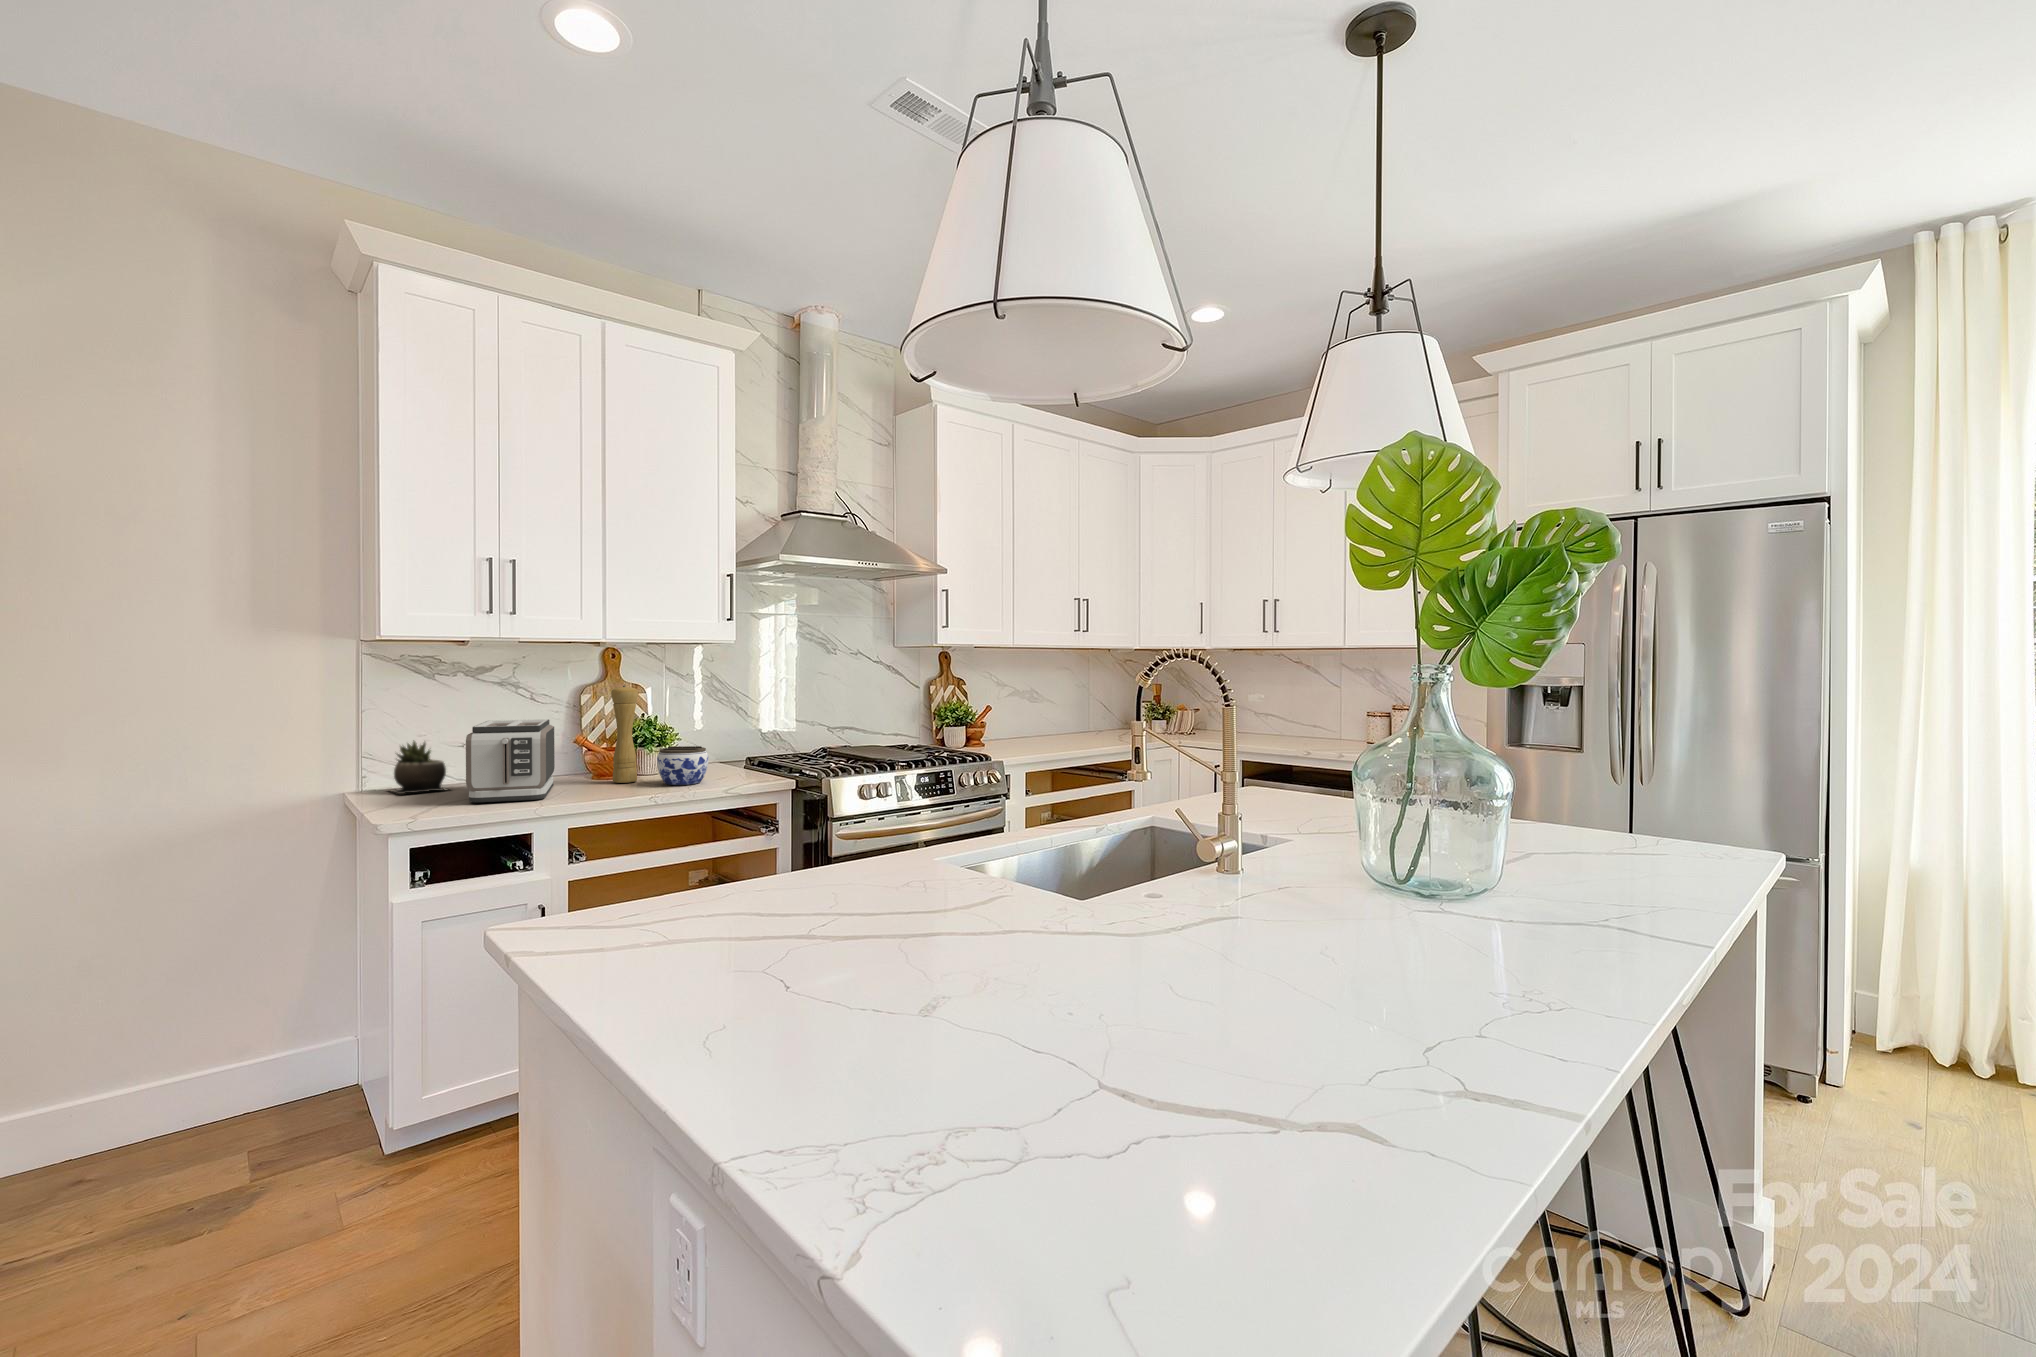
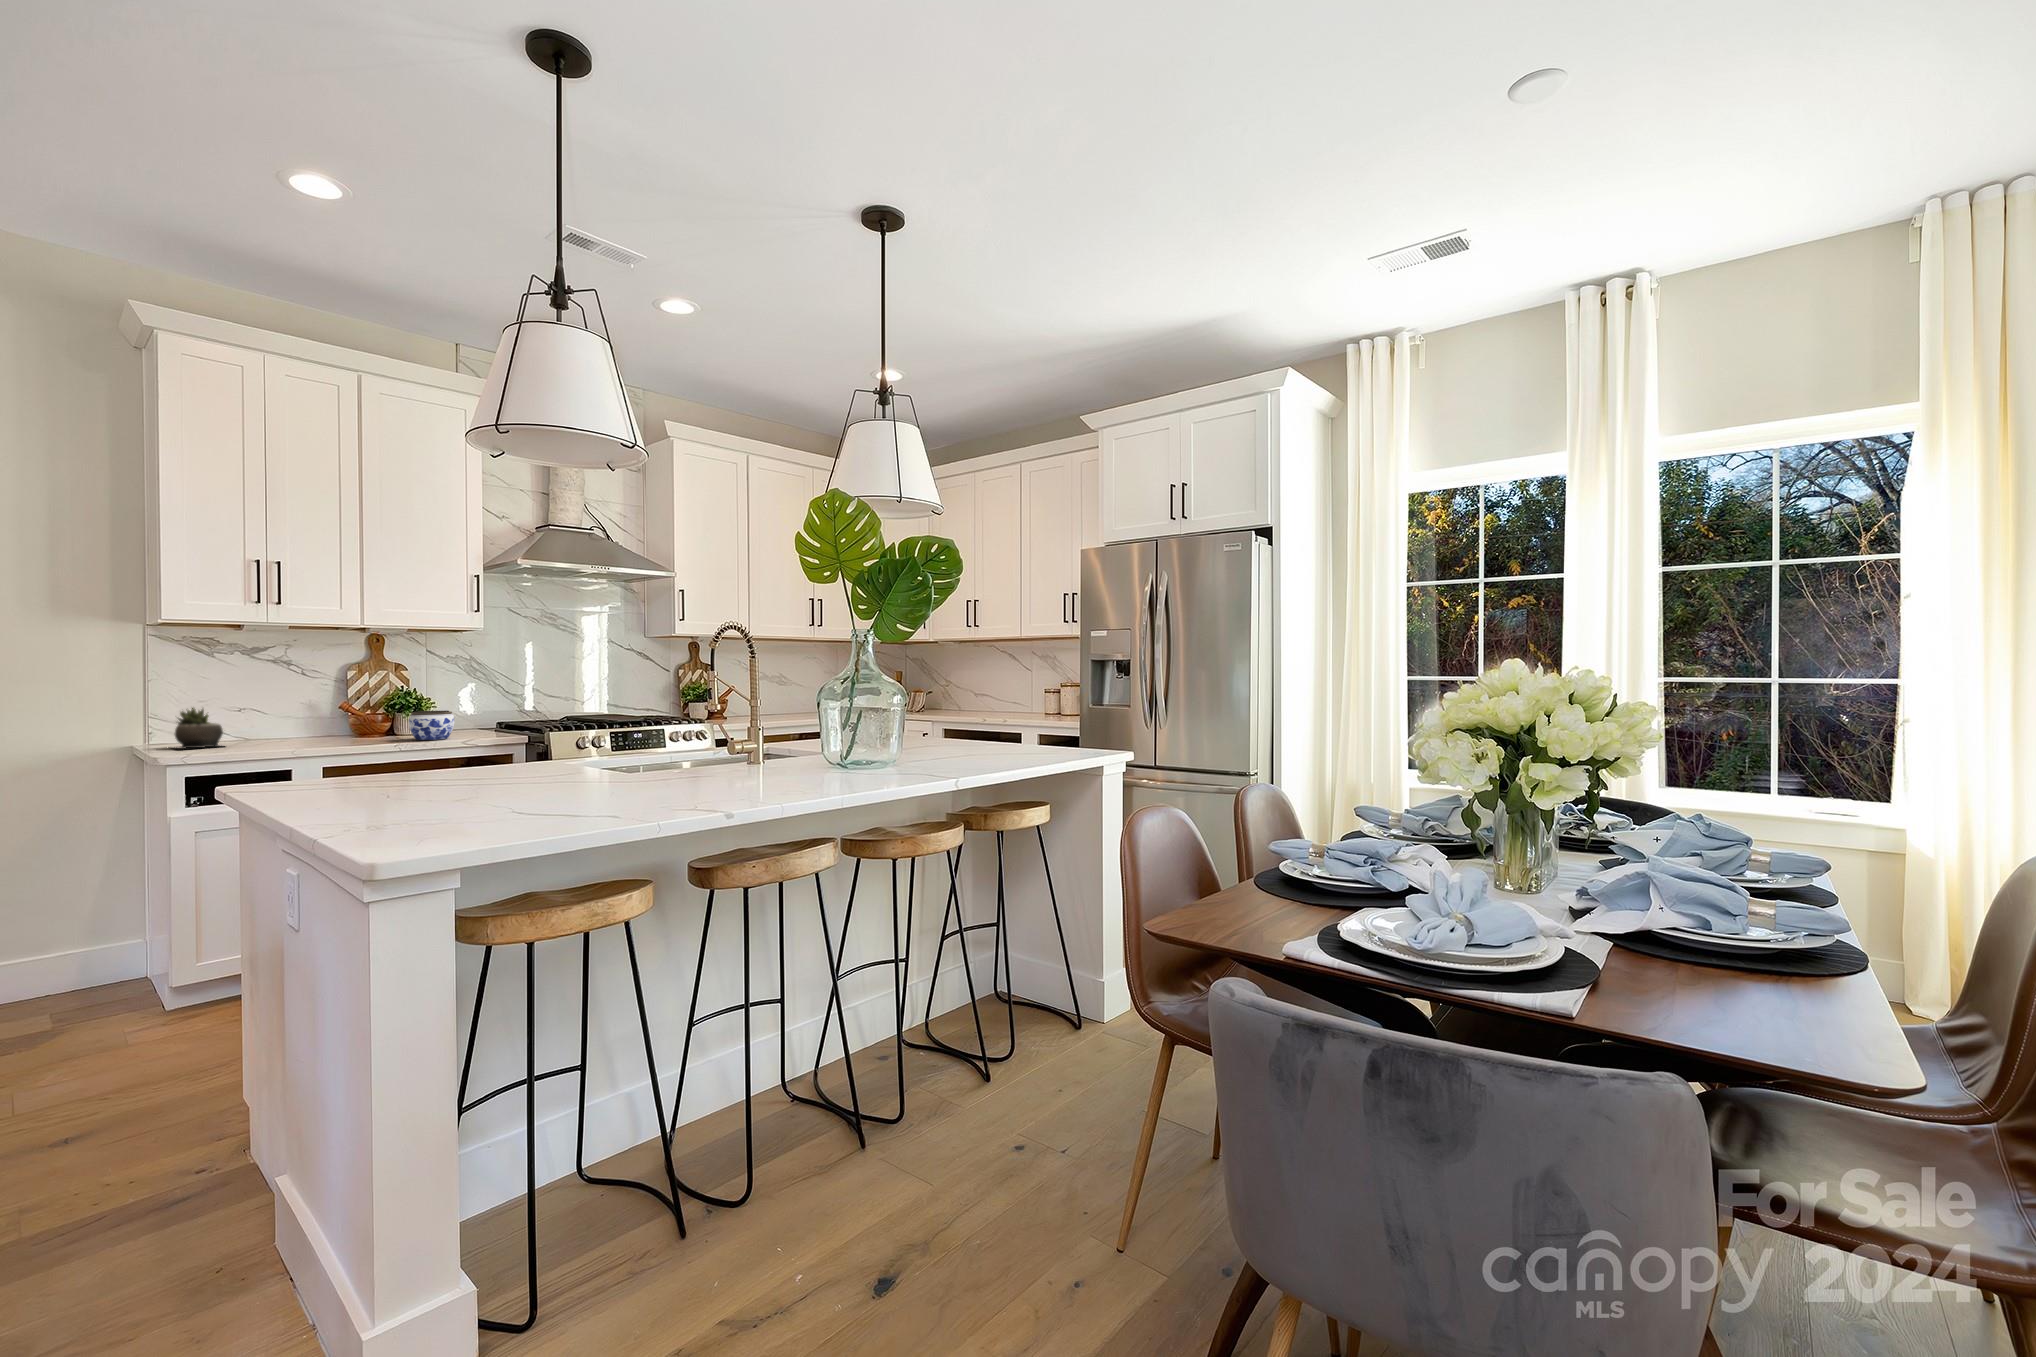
pepper mill: present [611,685,638,783] -> none [370,663,394,740]
toaster: present [466,719,555,803] -> none [235,690,320,752]

